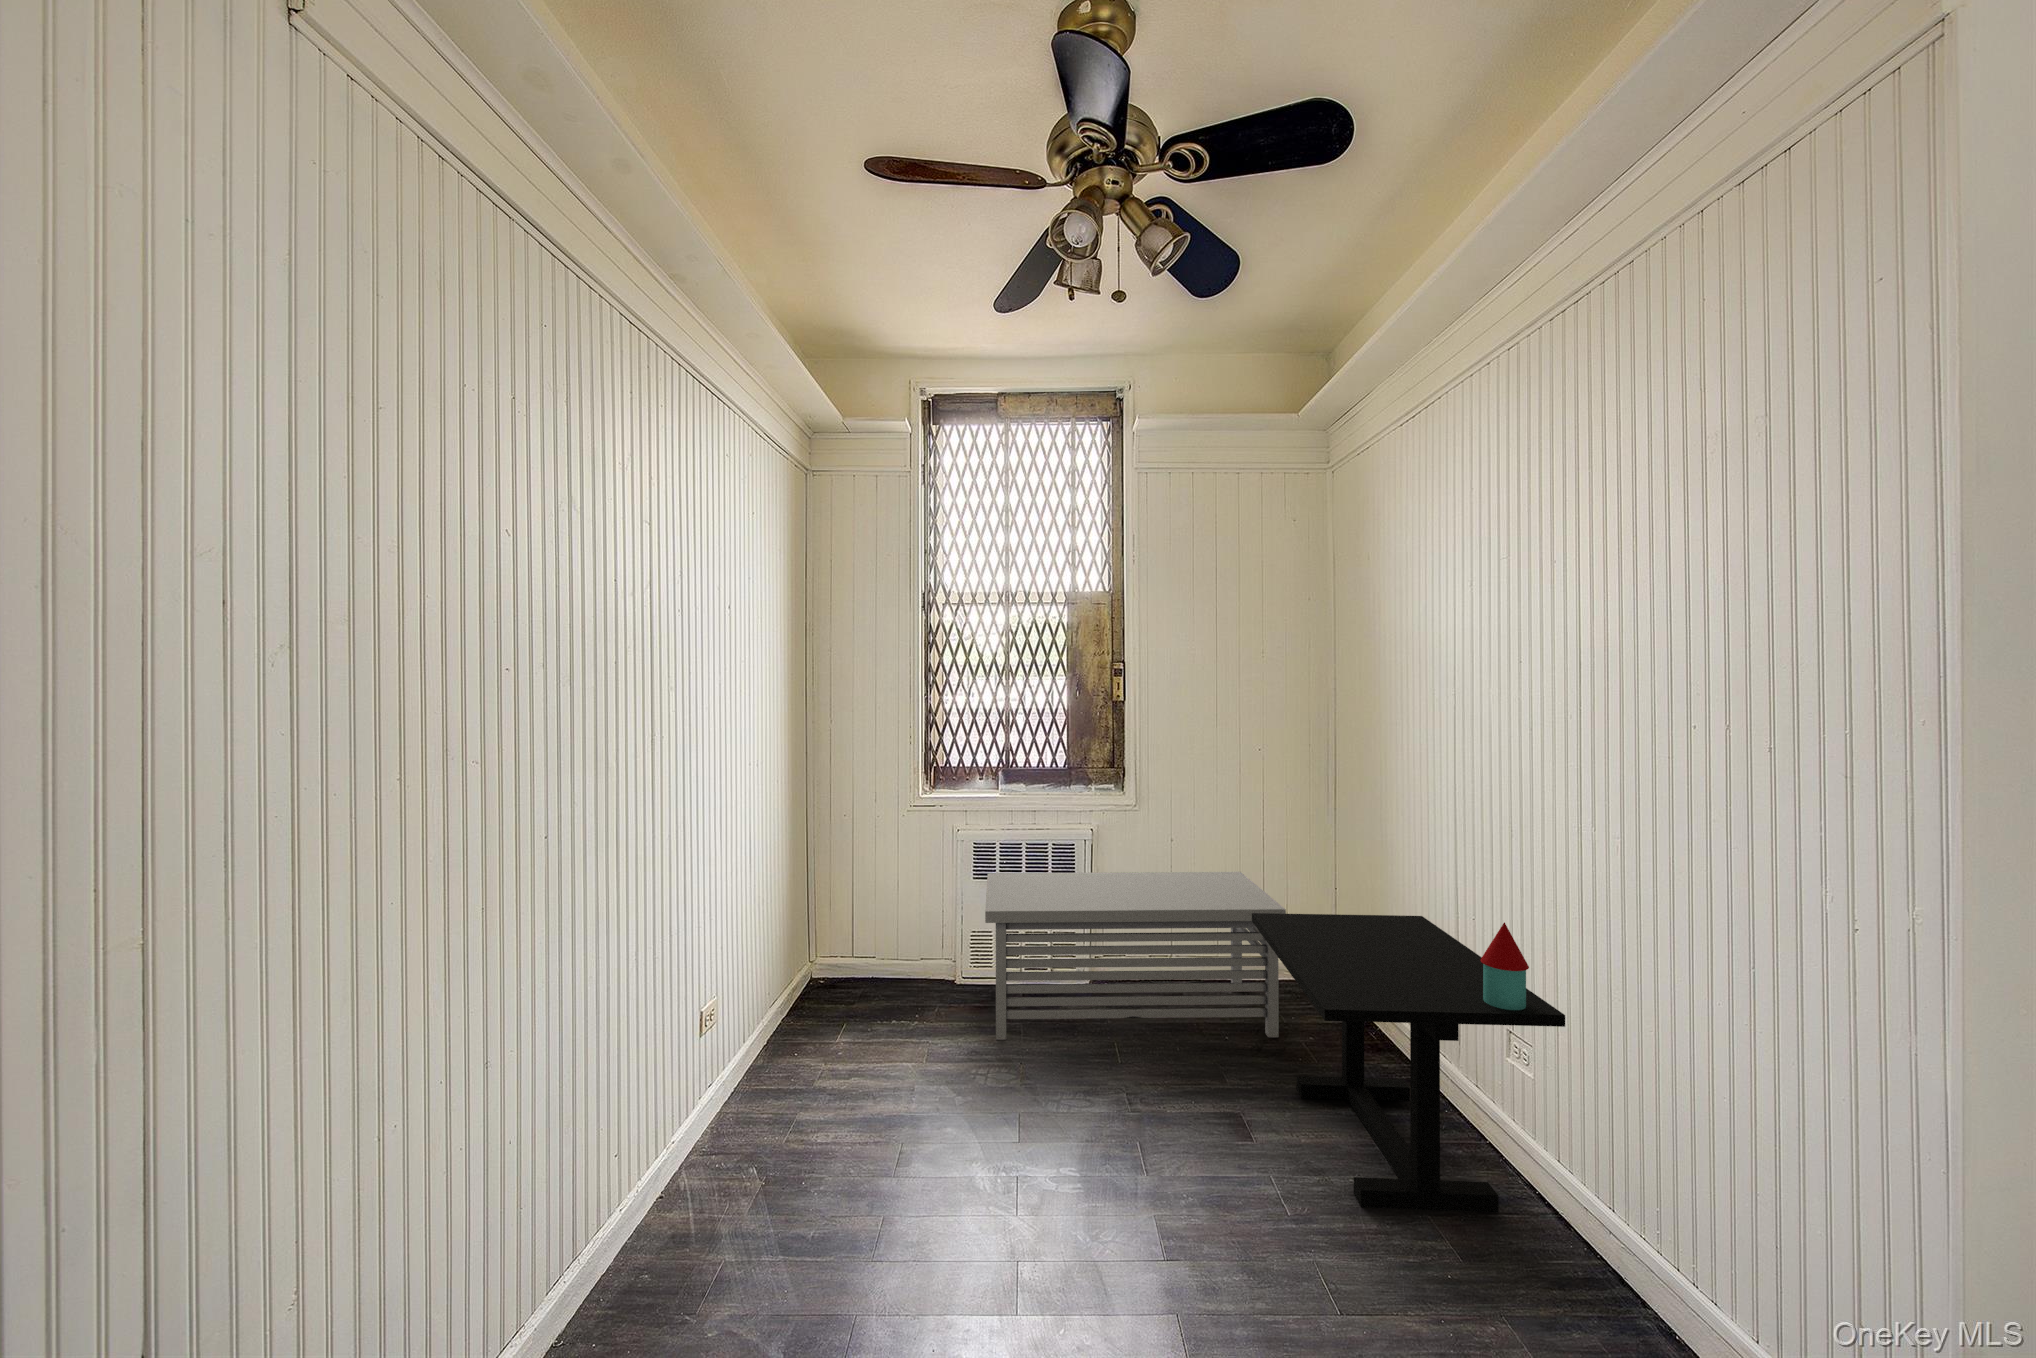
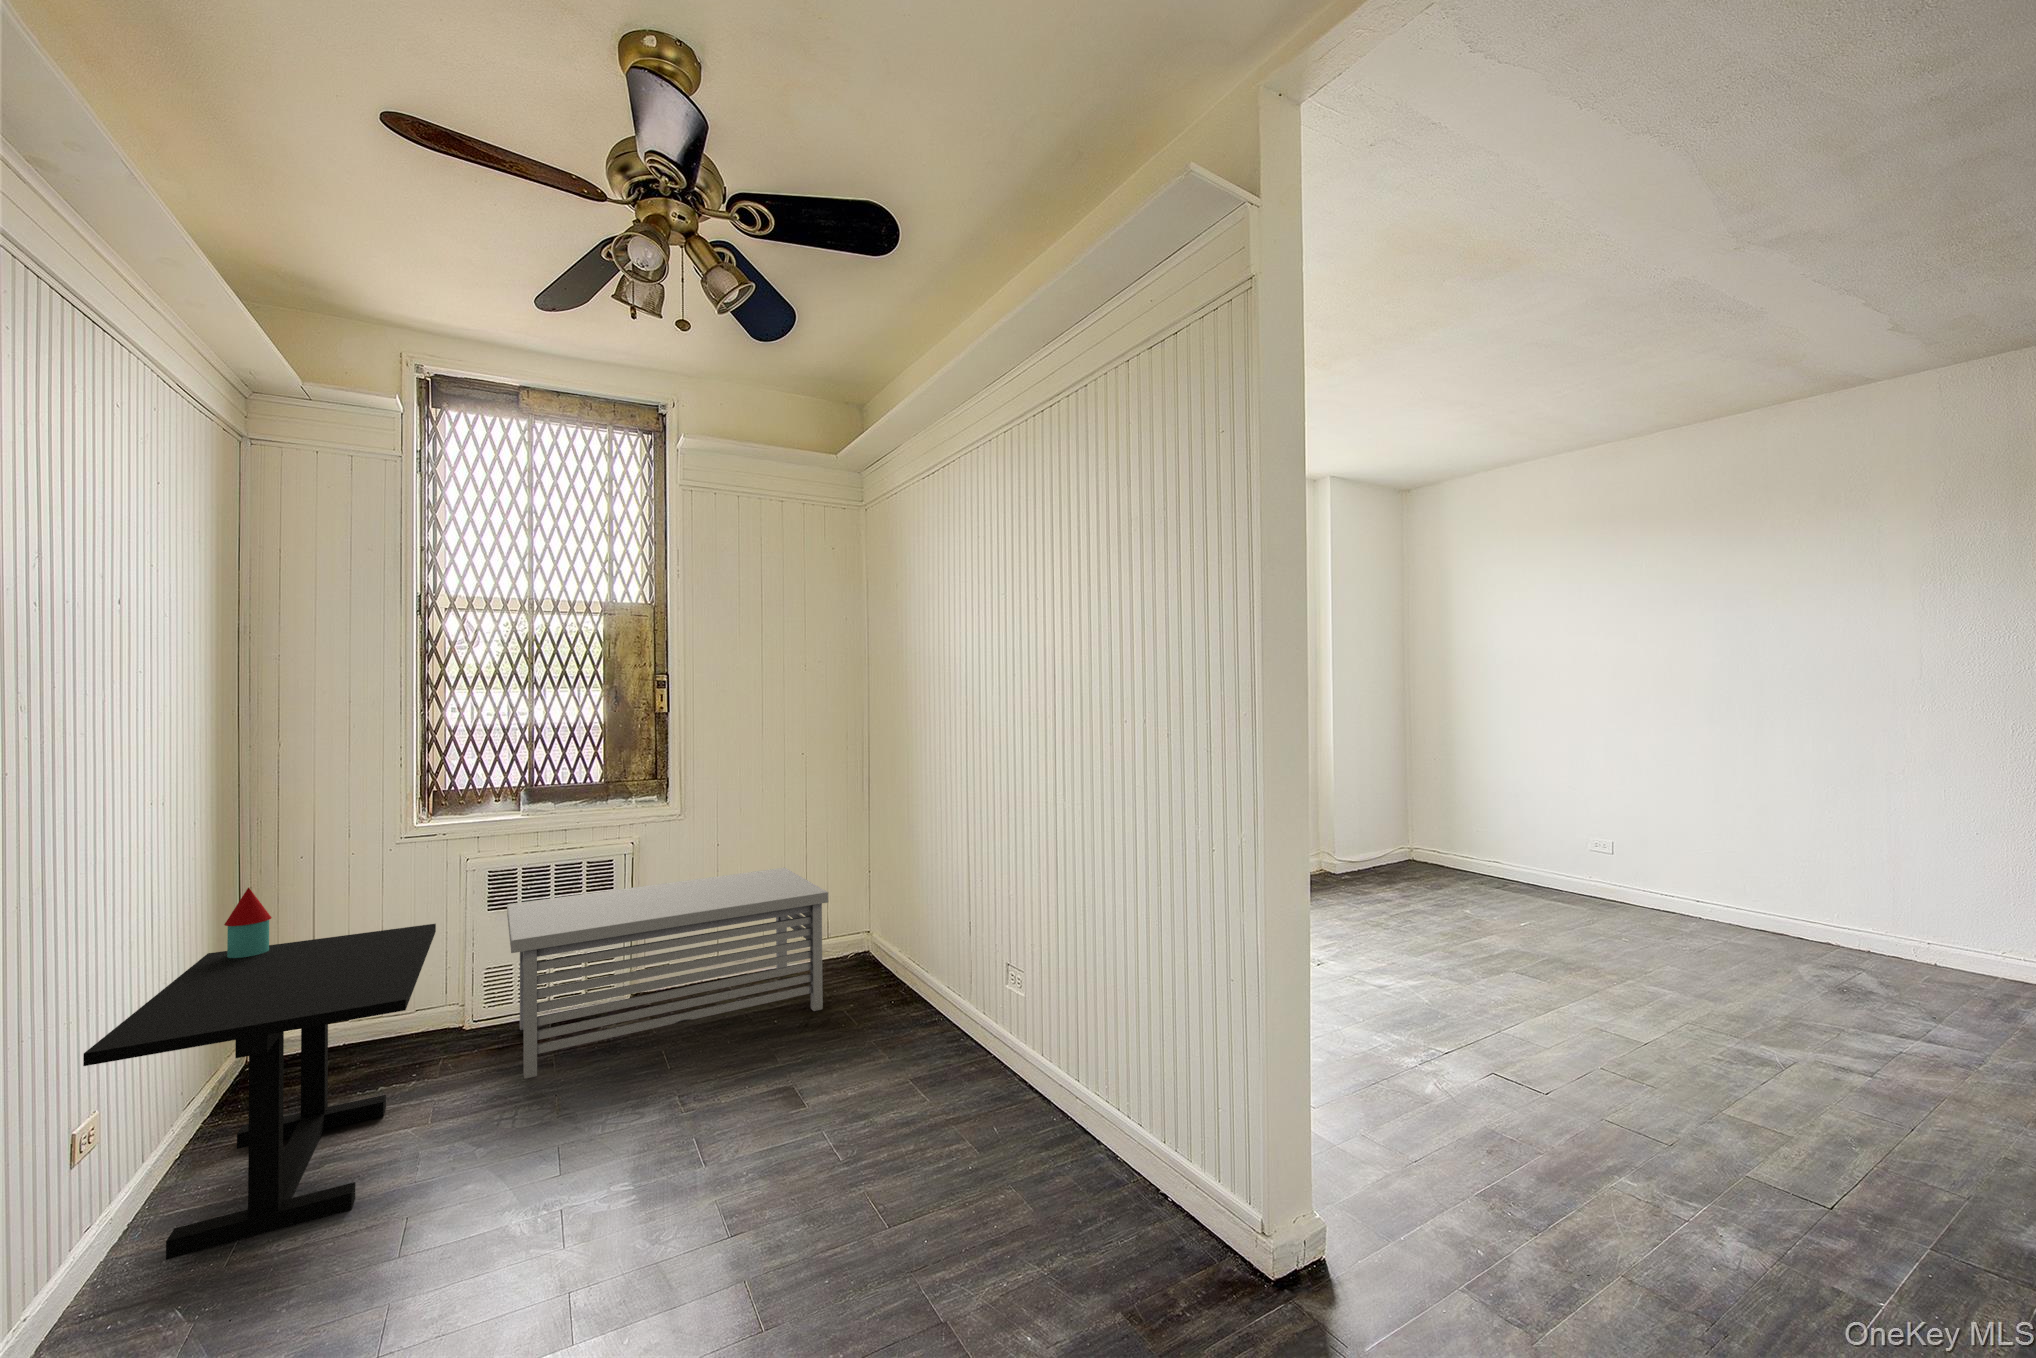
side table: present [1252,913,1565,1213] -> present [83,888,436,1260]

